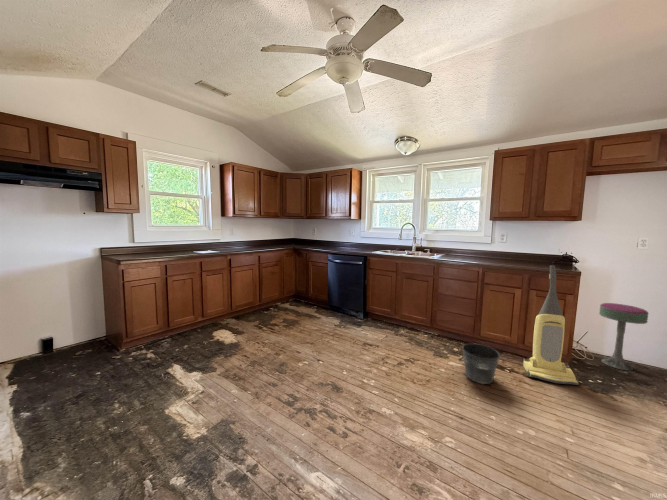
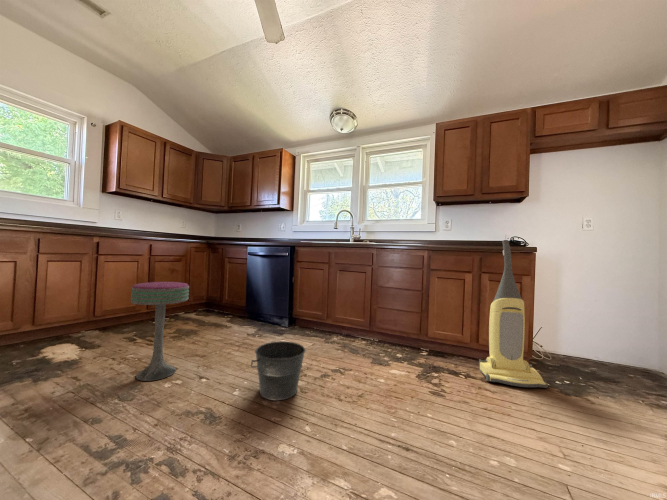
bar stool: present [599,303,648,370] -> present [131,282,189,381]
bucket: present [459,343,500,384] -> present [251,341,305,400]

